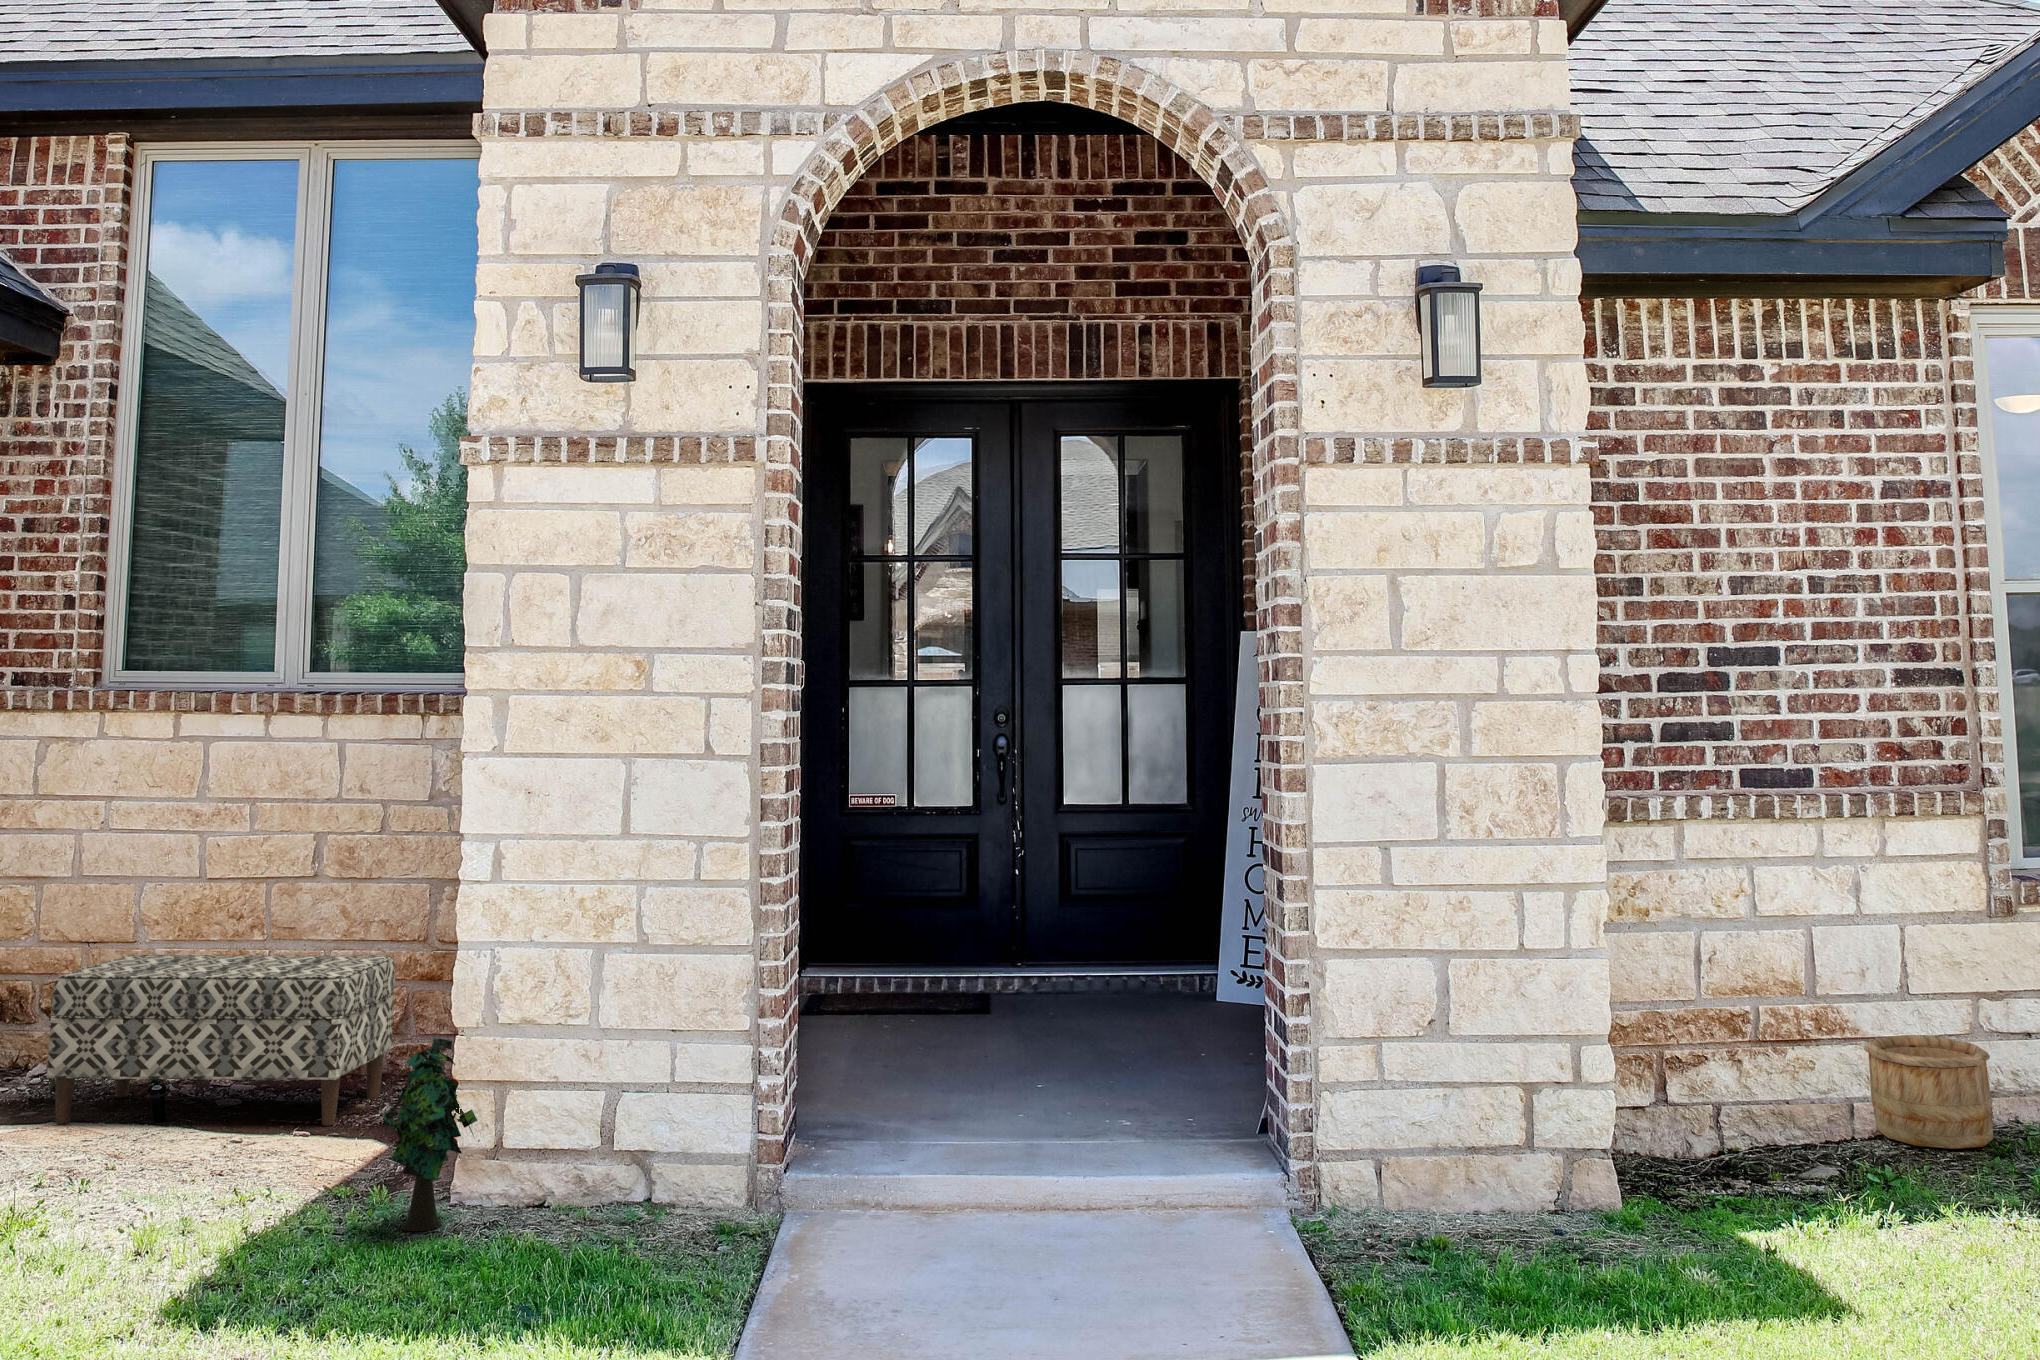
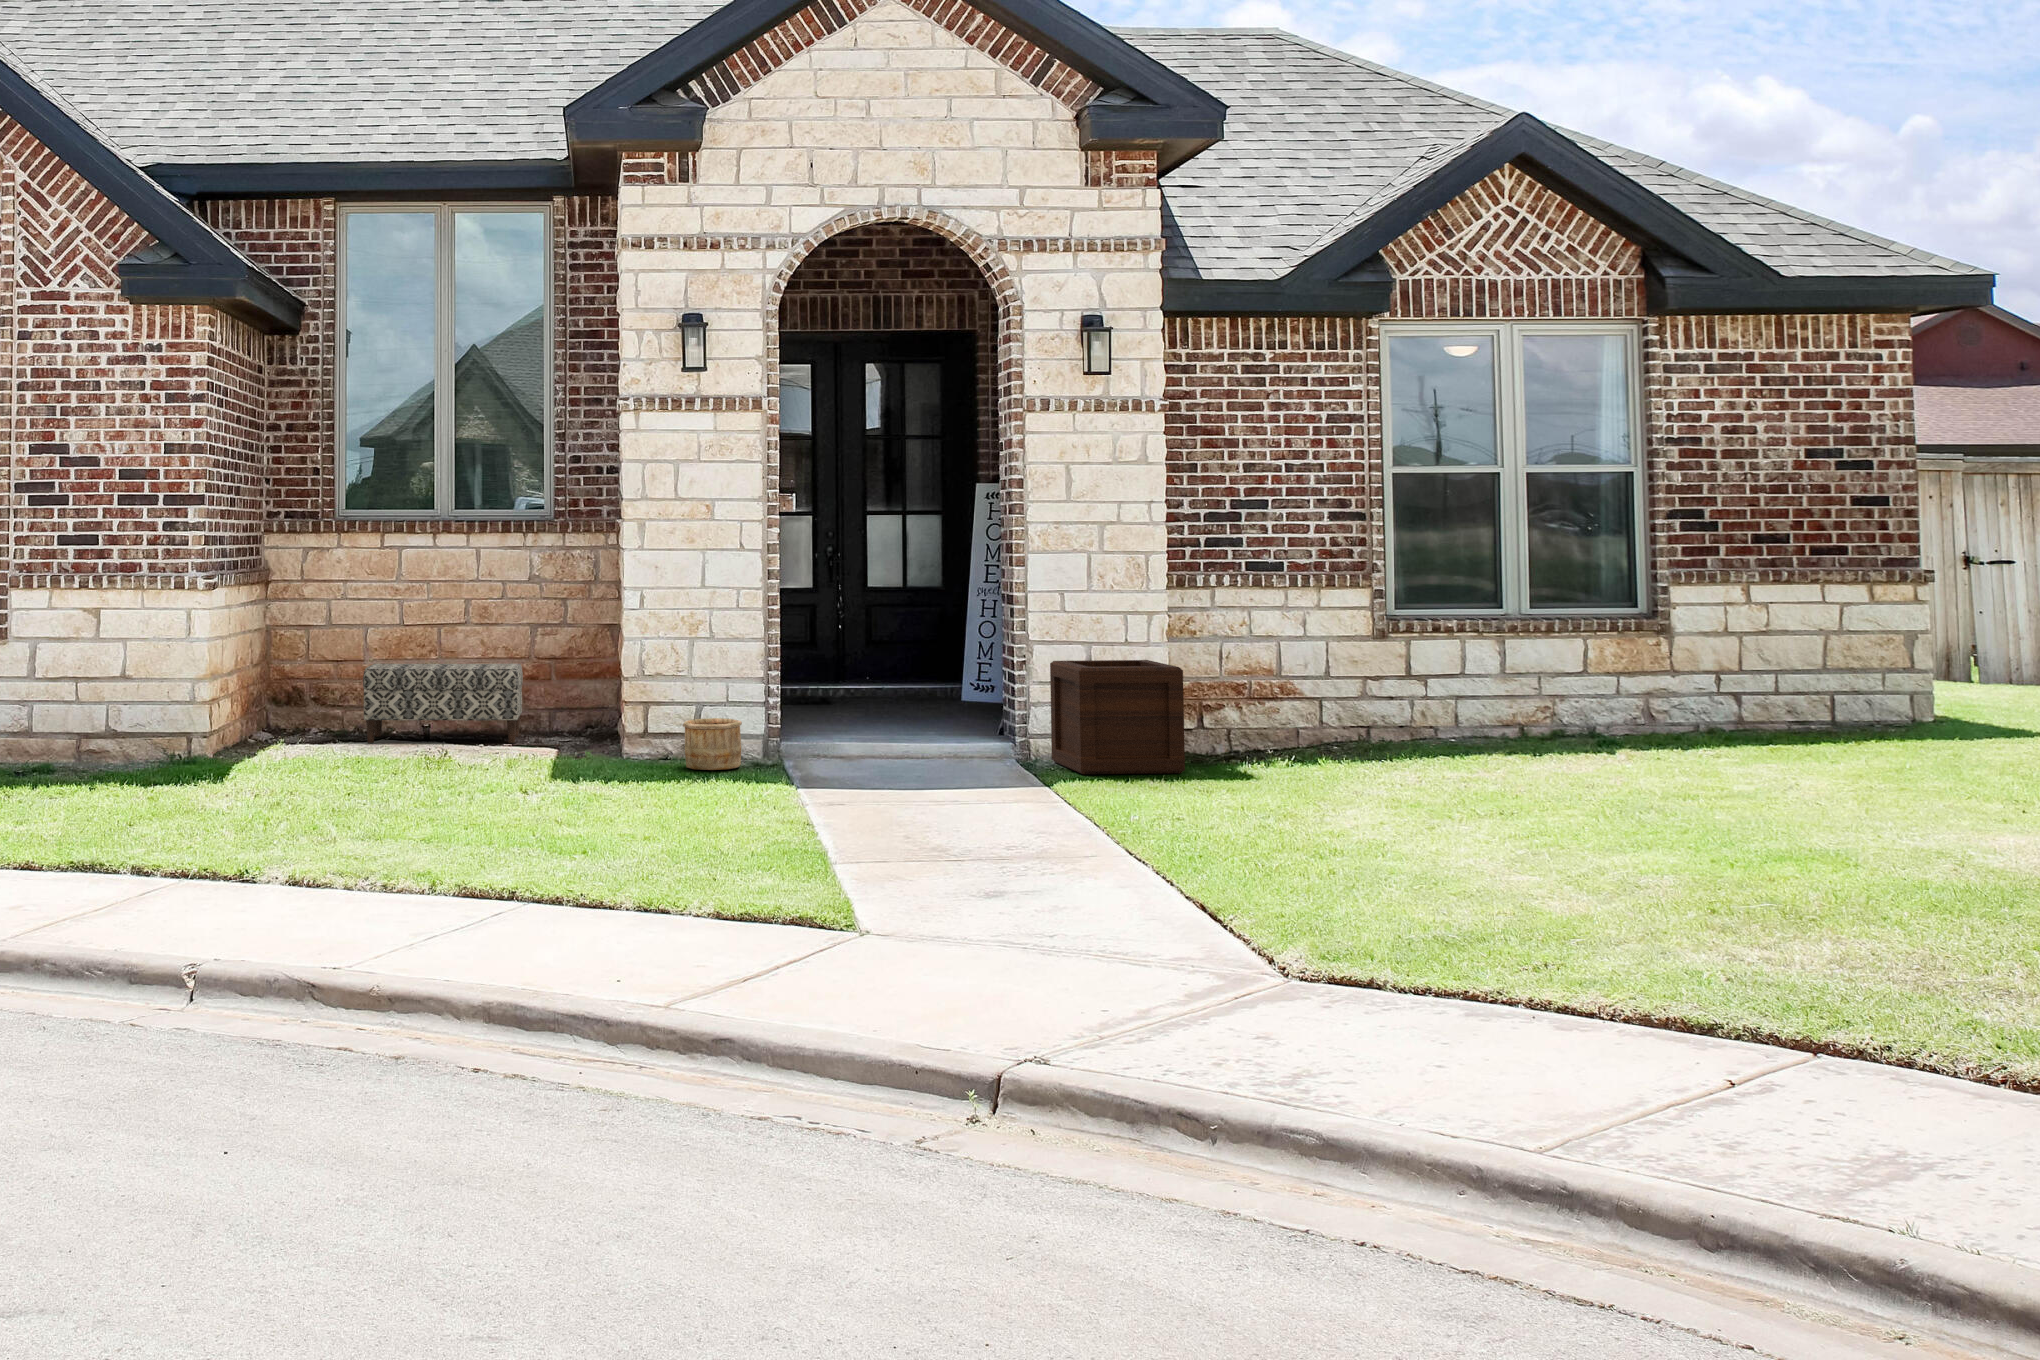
wooden crate: none [1358,989,1679,1298] -> present [1050,660,1185,774]
wooden bucket: present [1864,1035,1993,1149] -> present [683,718,742,770]
decorative plant: present [382,1038,477,1231] -> none [599,680,645,765]

